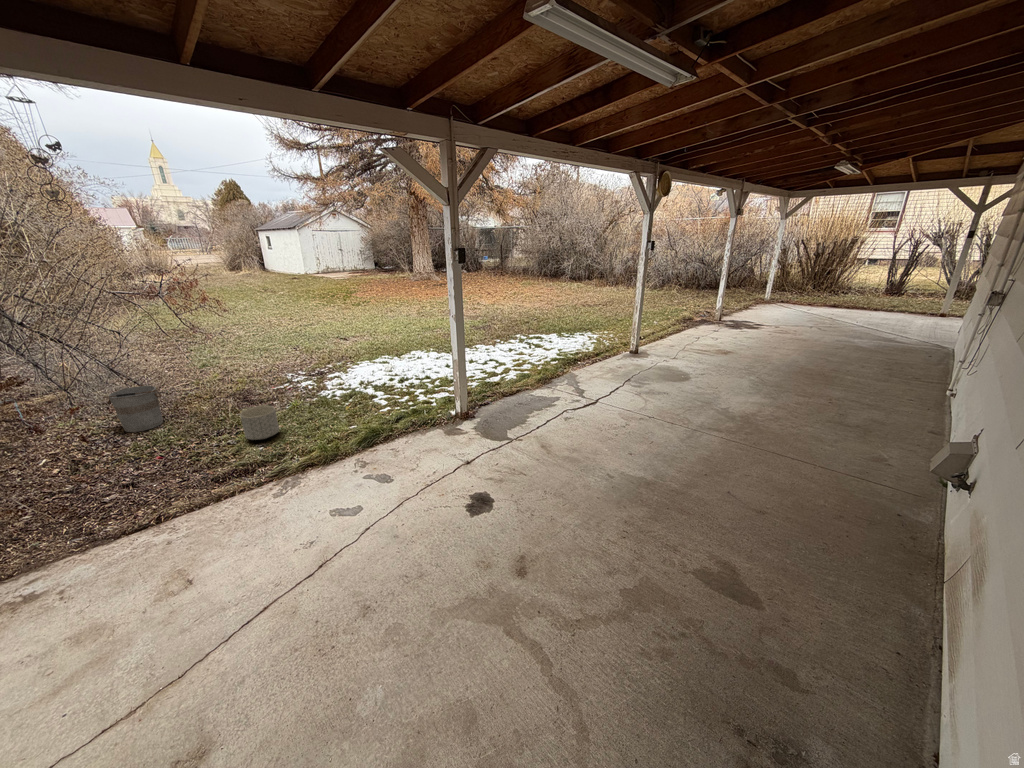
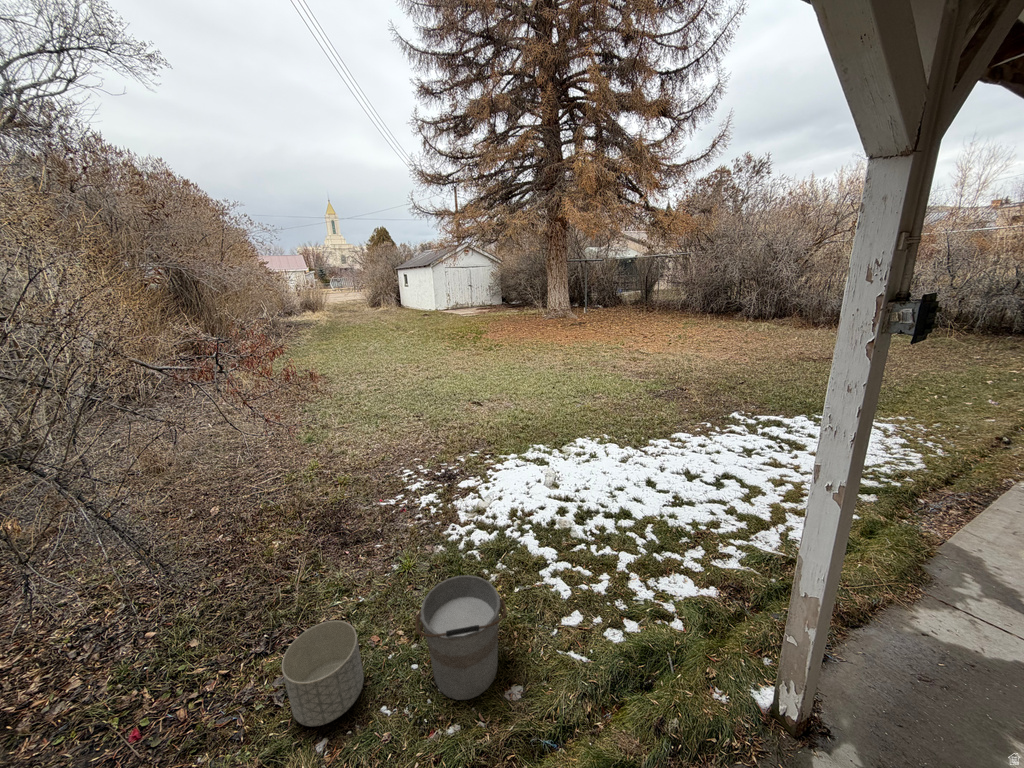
bucket: present [103,386,163,432] -> present [415,575,507,700]

